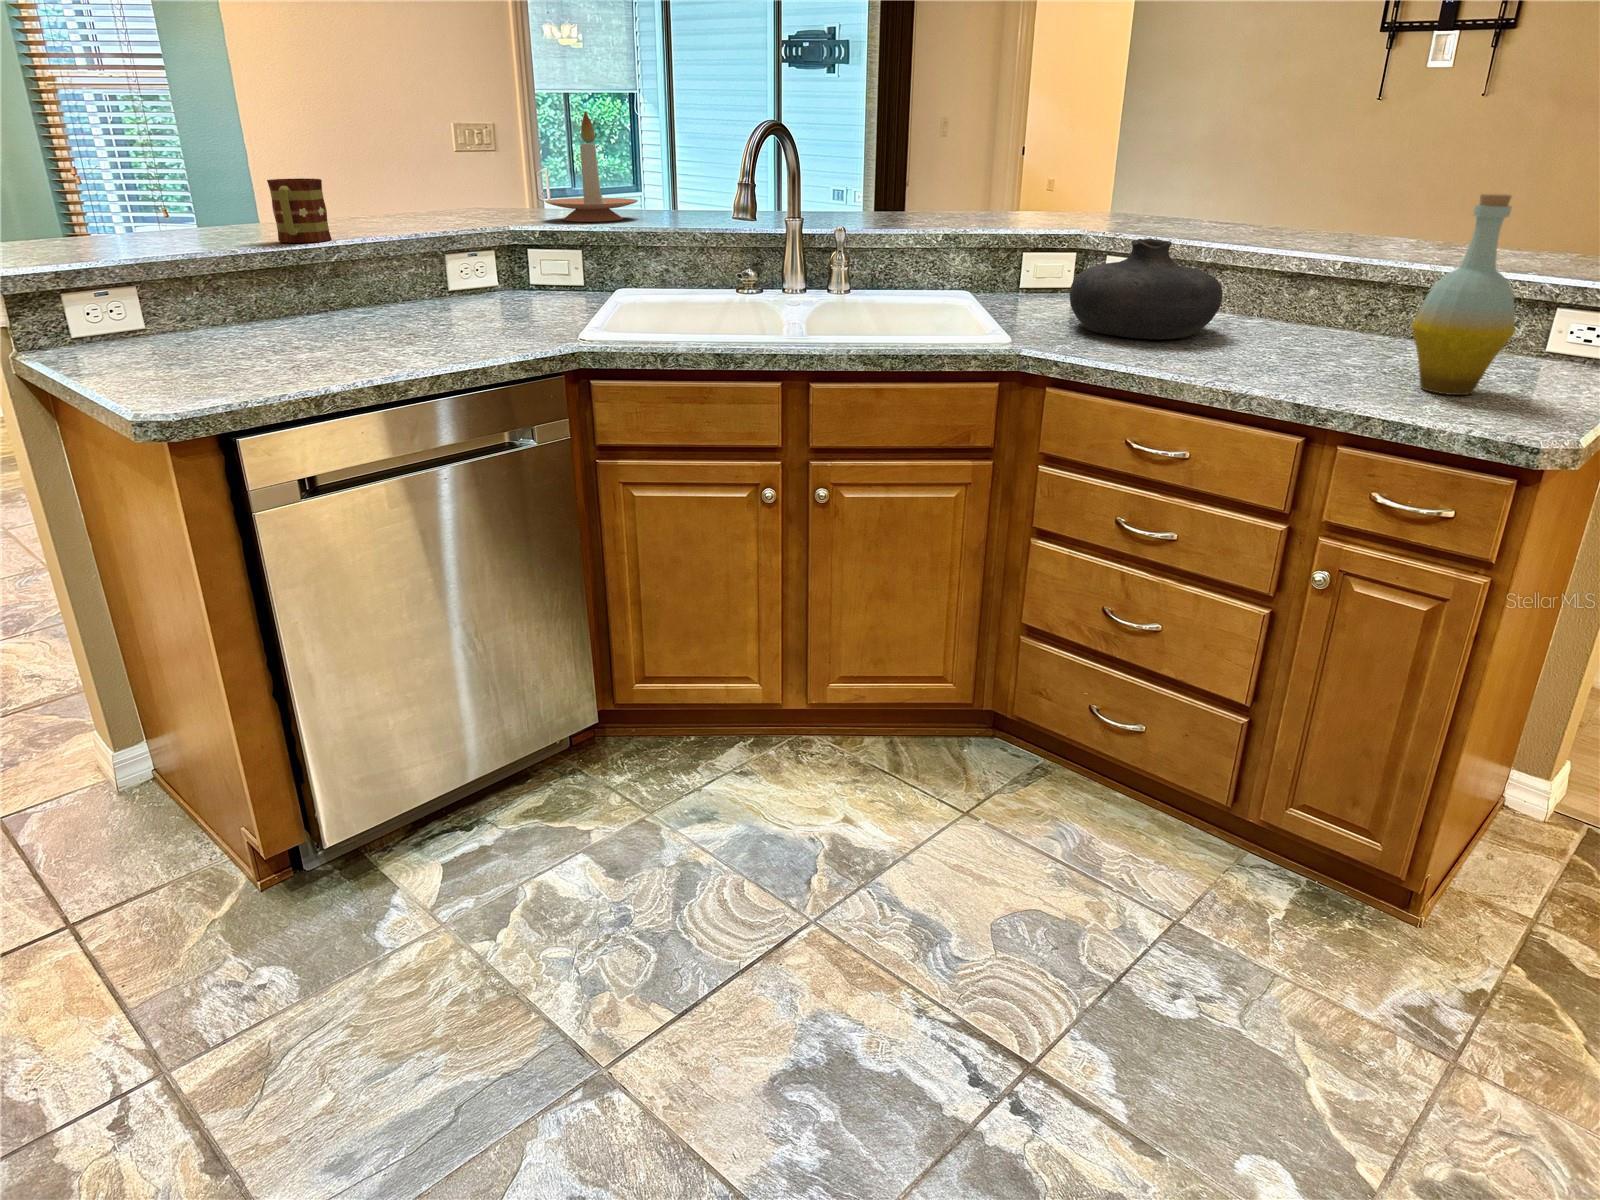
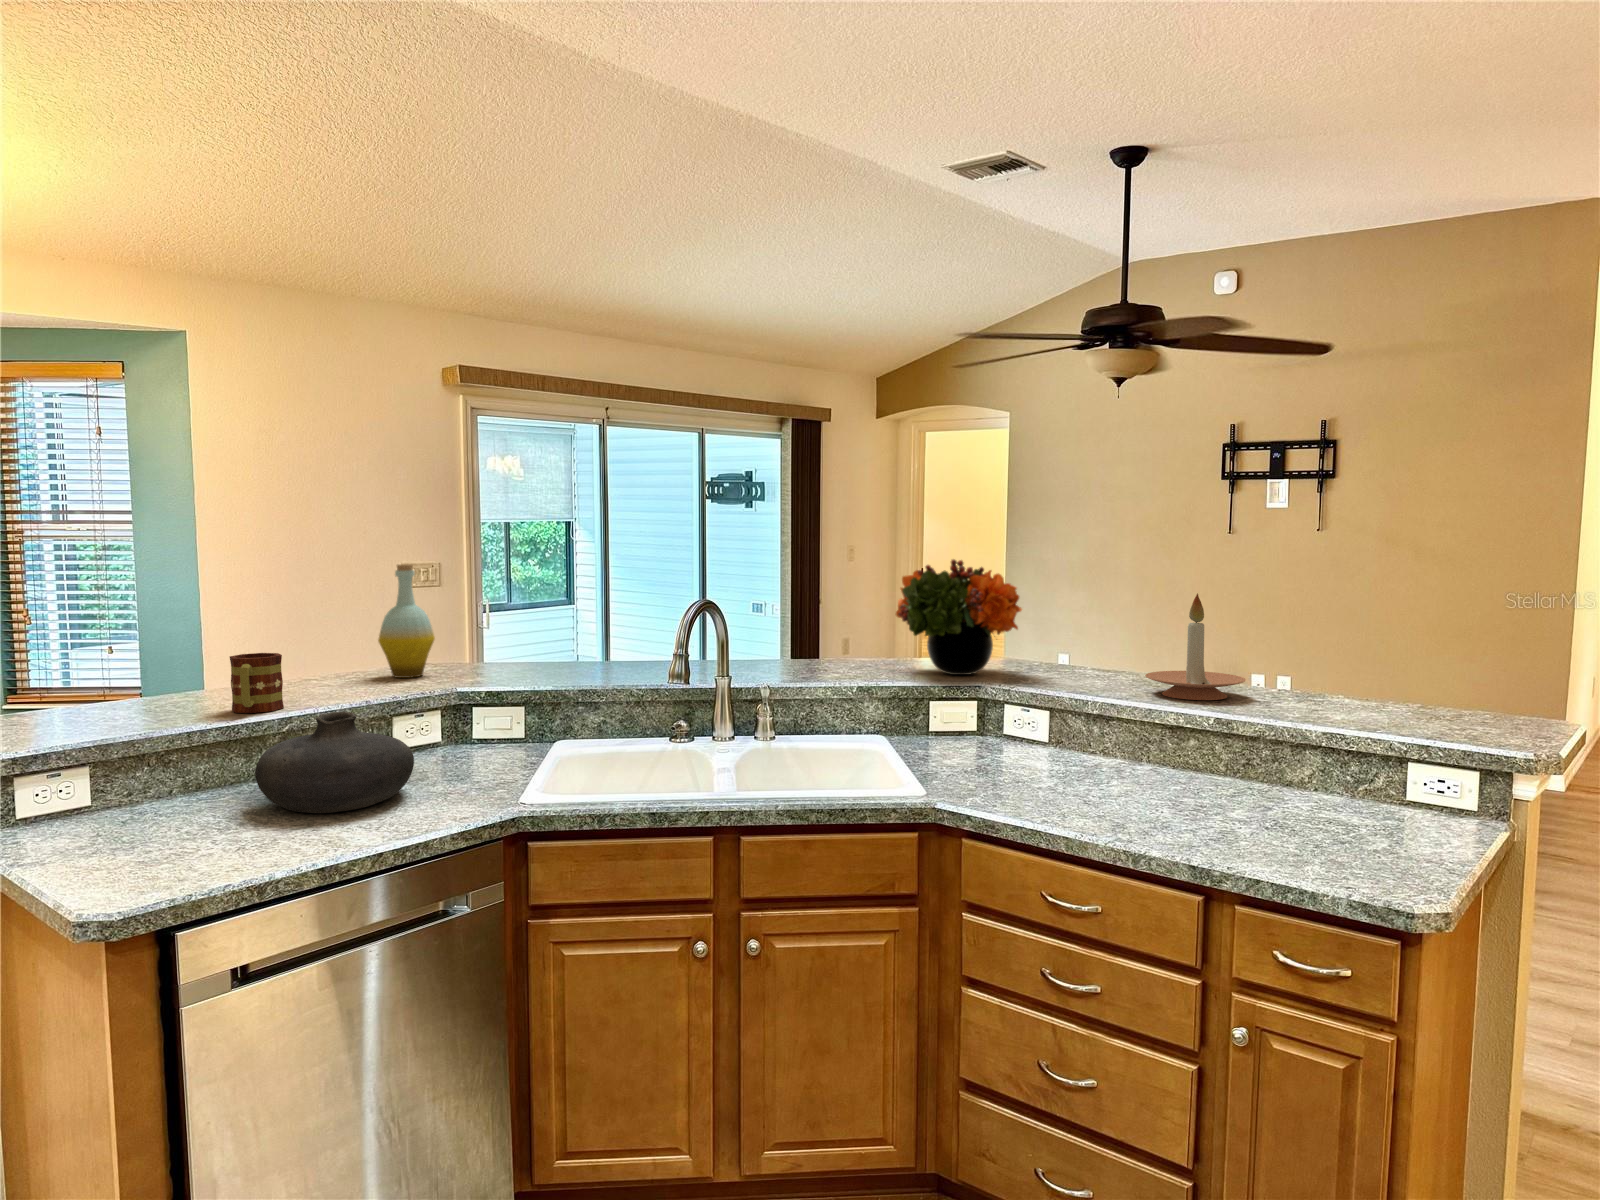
flower arrangement: none [986,86,1134,226] -> present [896,559,1022,675]
candle holder: present [545,111,638,222] -> present [1145,593,1246,700]
bottle: present [1411,194,1515,395] -> present [378,564,435,678]
vase: present [1070,238,1222,339] -> present [255,712,414,813]

